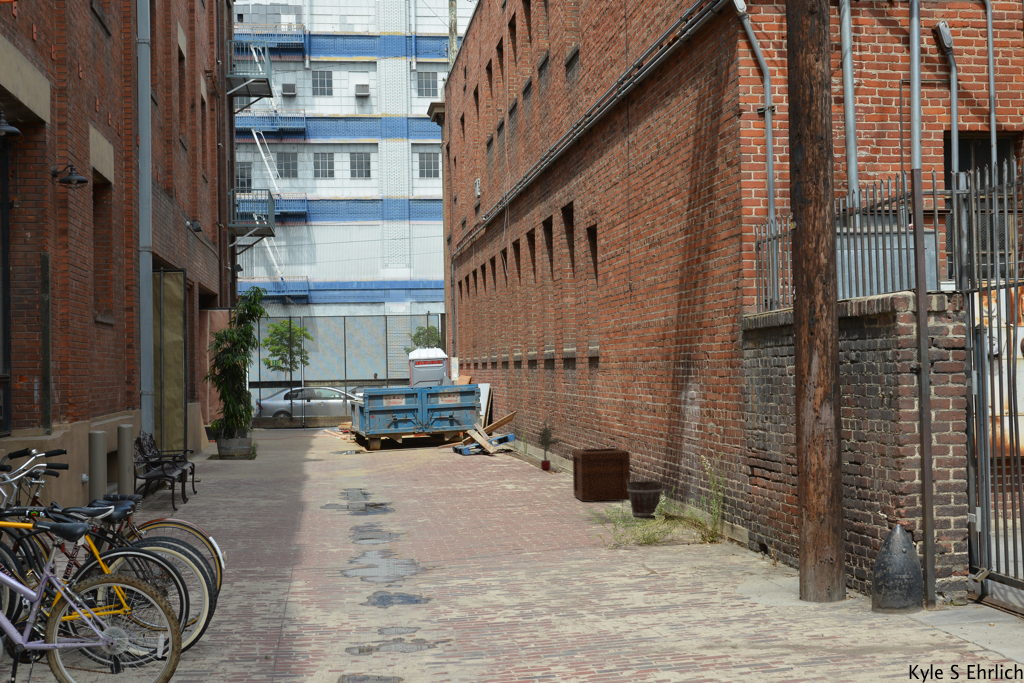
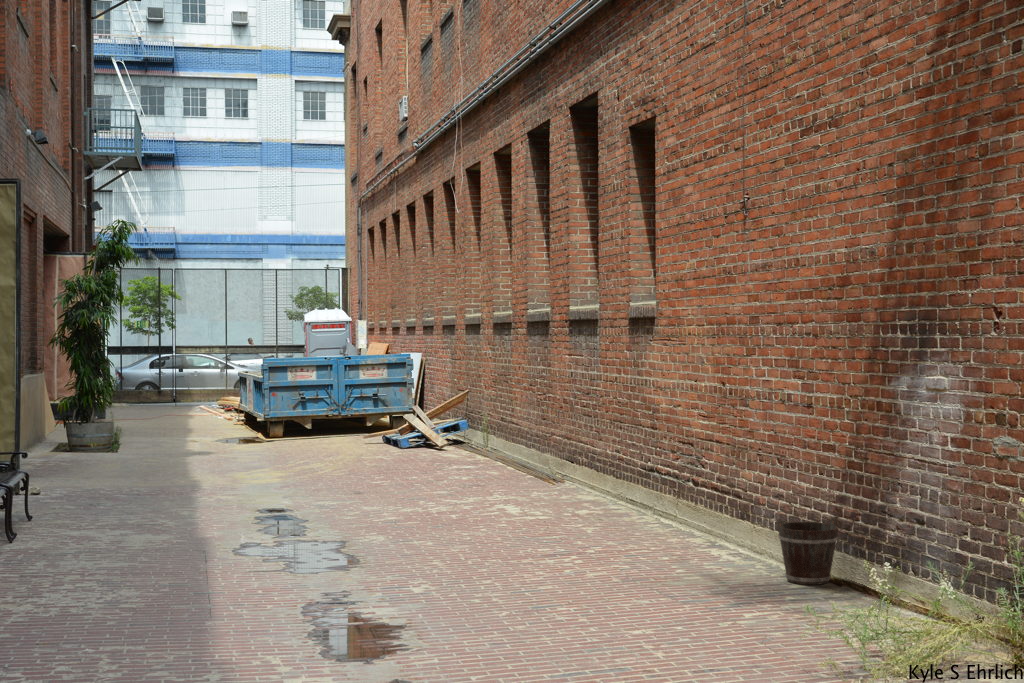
potted tree: present [538,421,562,470] -> none [528,407,566,477]
wooden crate: present [573,448,630,502] -> none [638,458,736,544]

